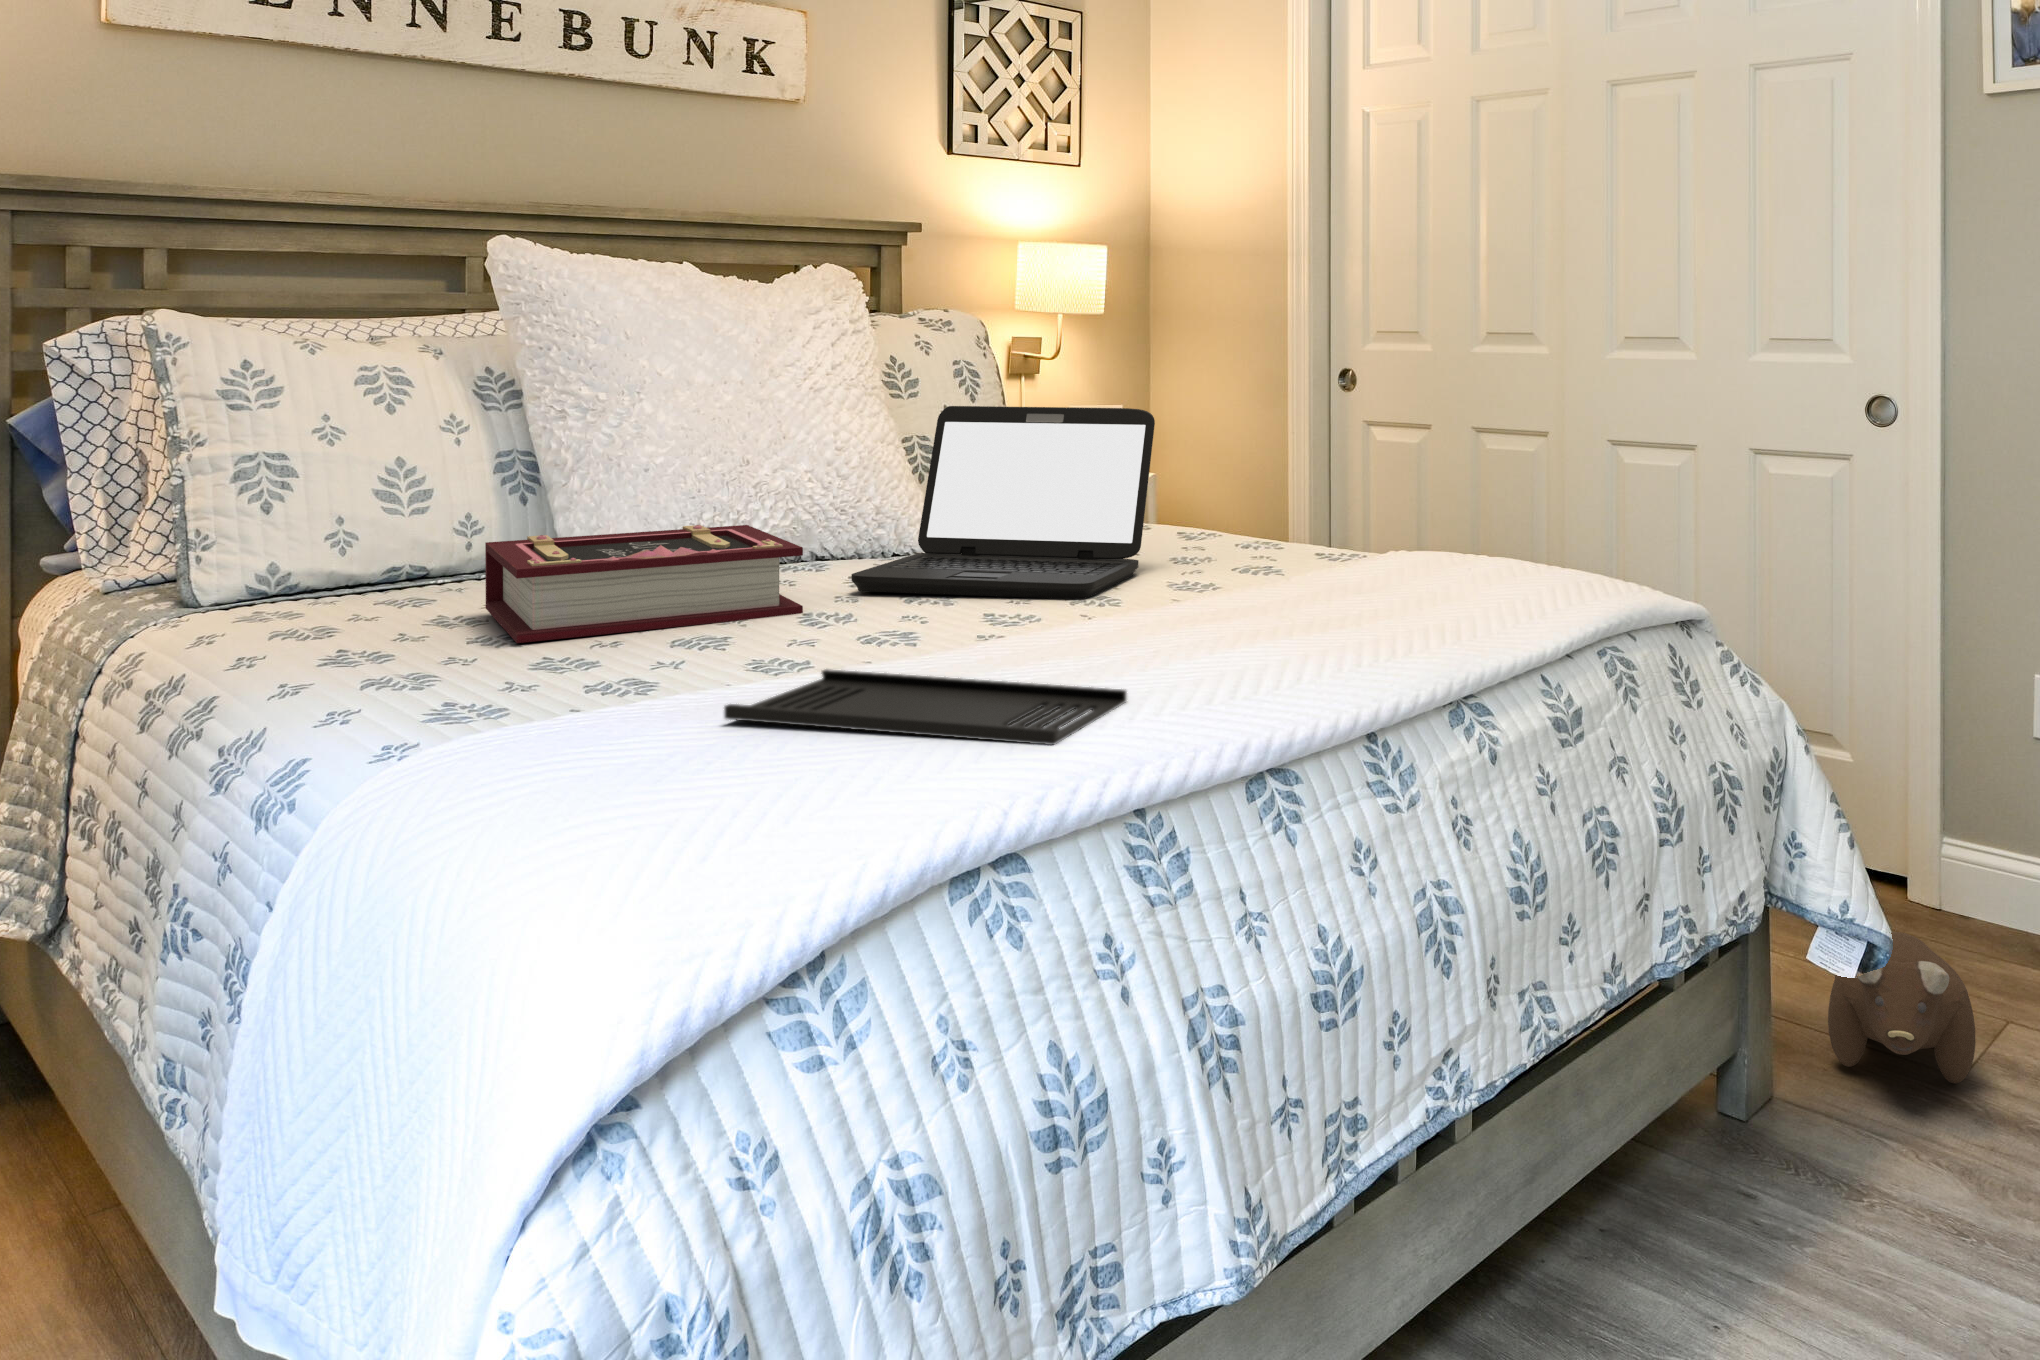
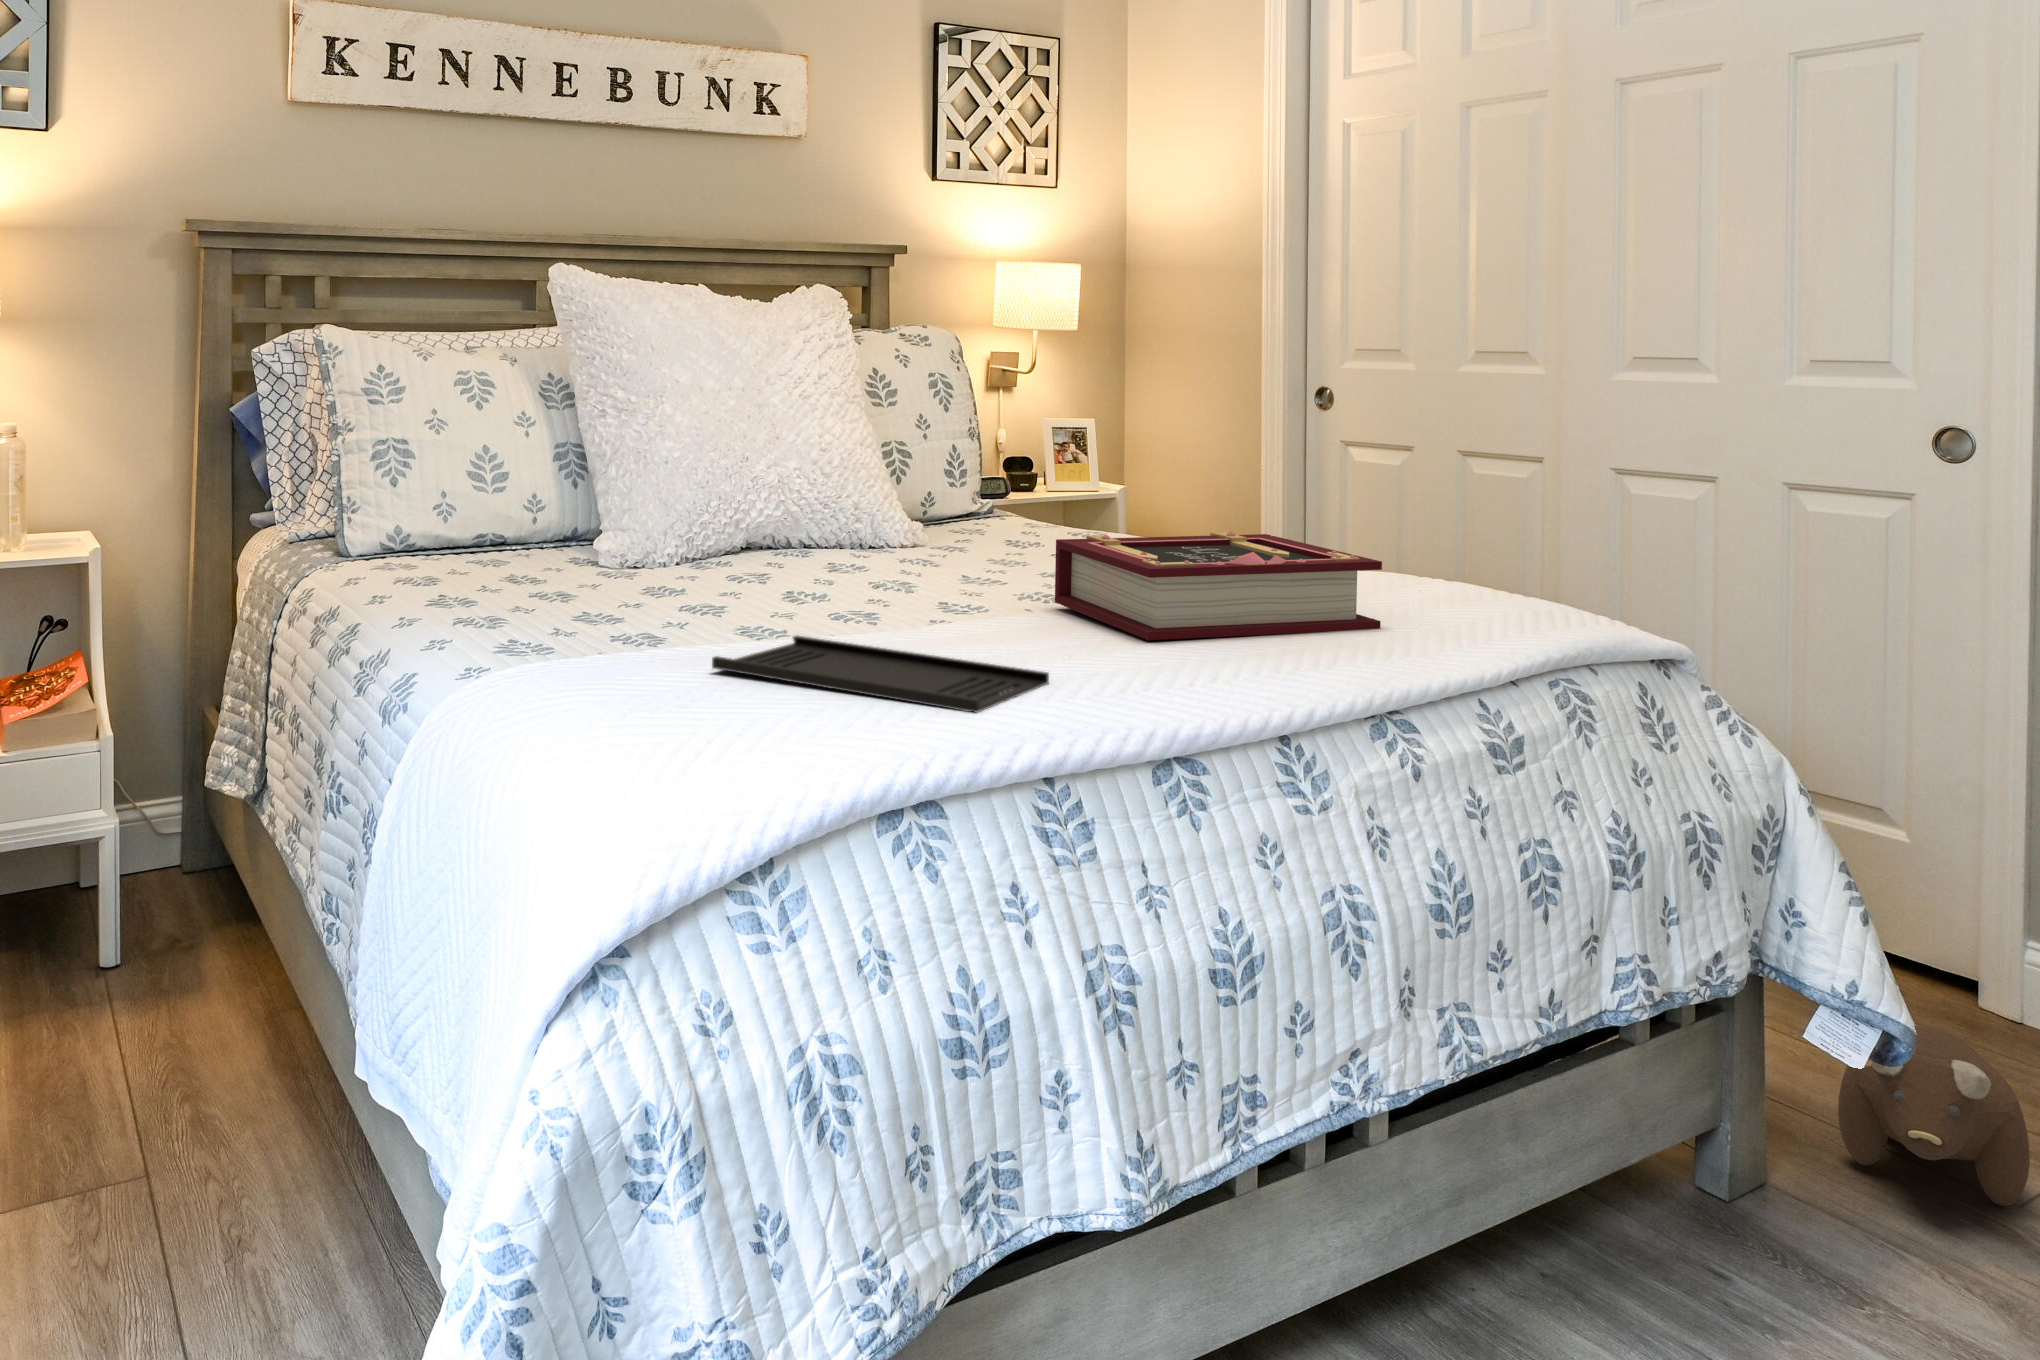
laptop: present [851,406,1155,599] -> none [831,414,1106,594]
book: present [485,525,803,643] -> present [1055,532,1382,640]

